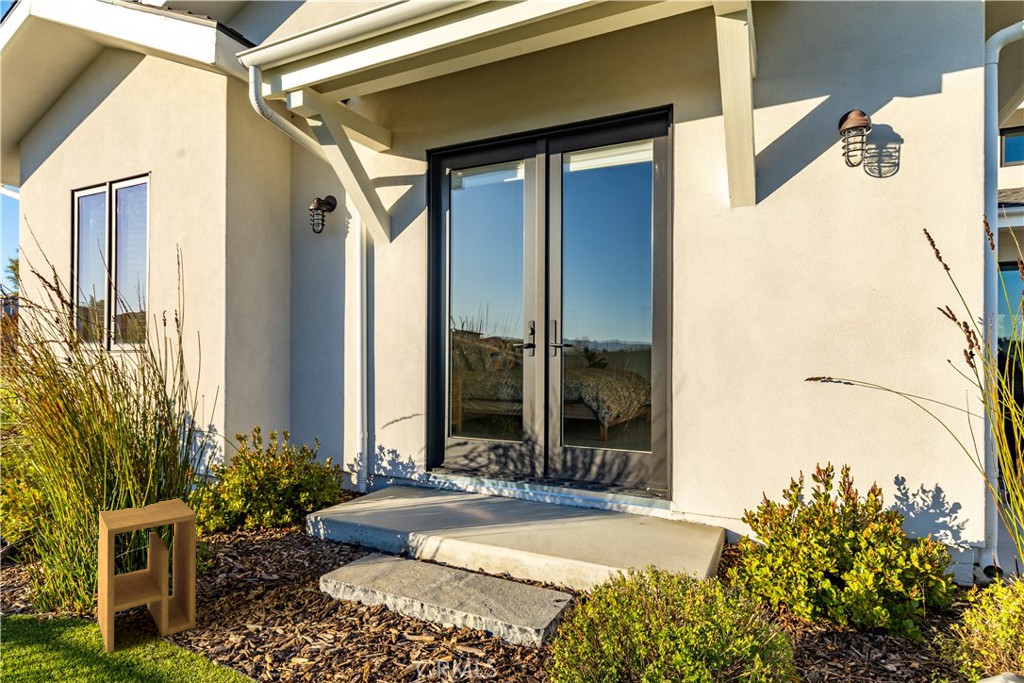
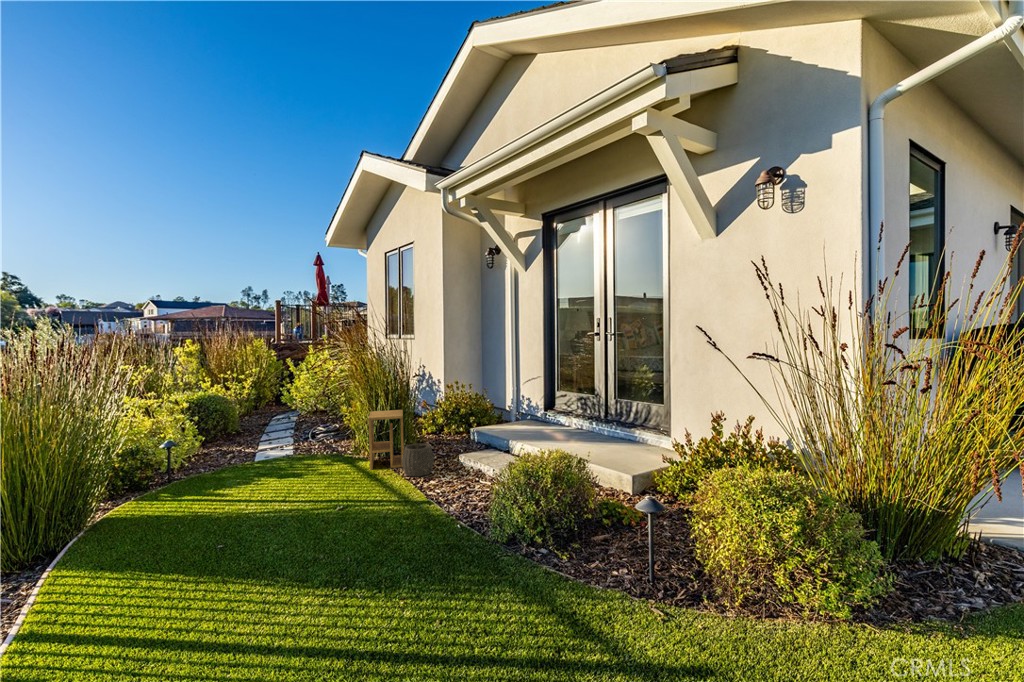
woven basket: none [205,570,282,654] -> present [402,444,434,477]

